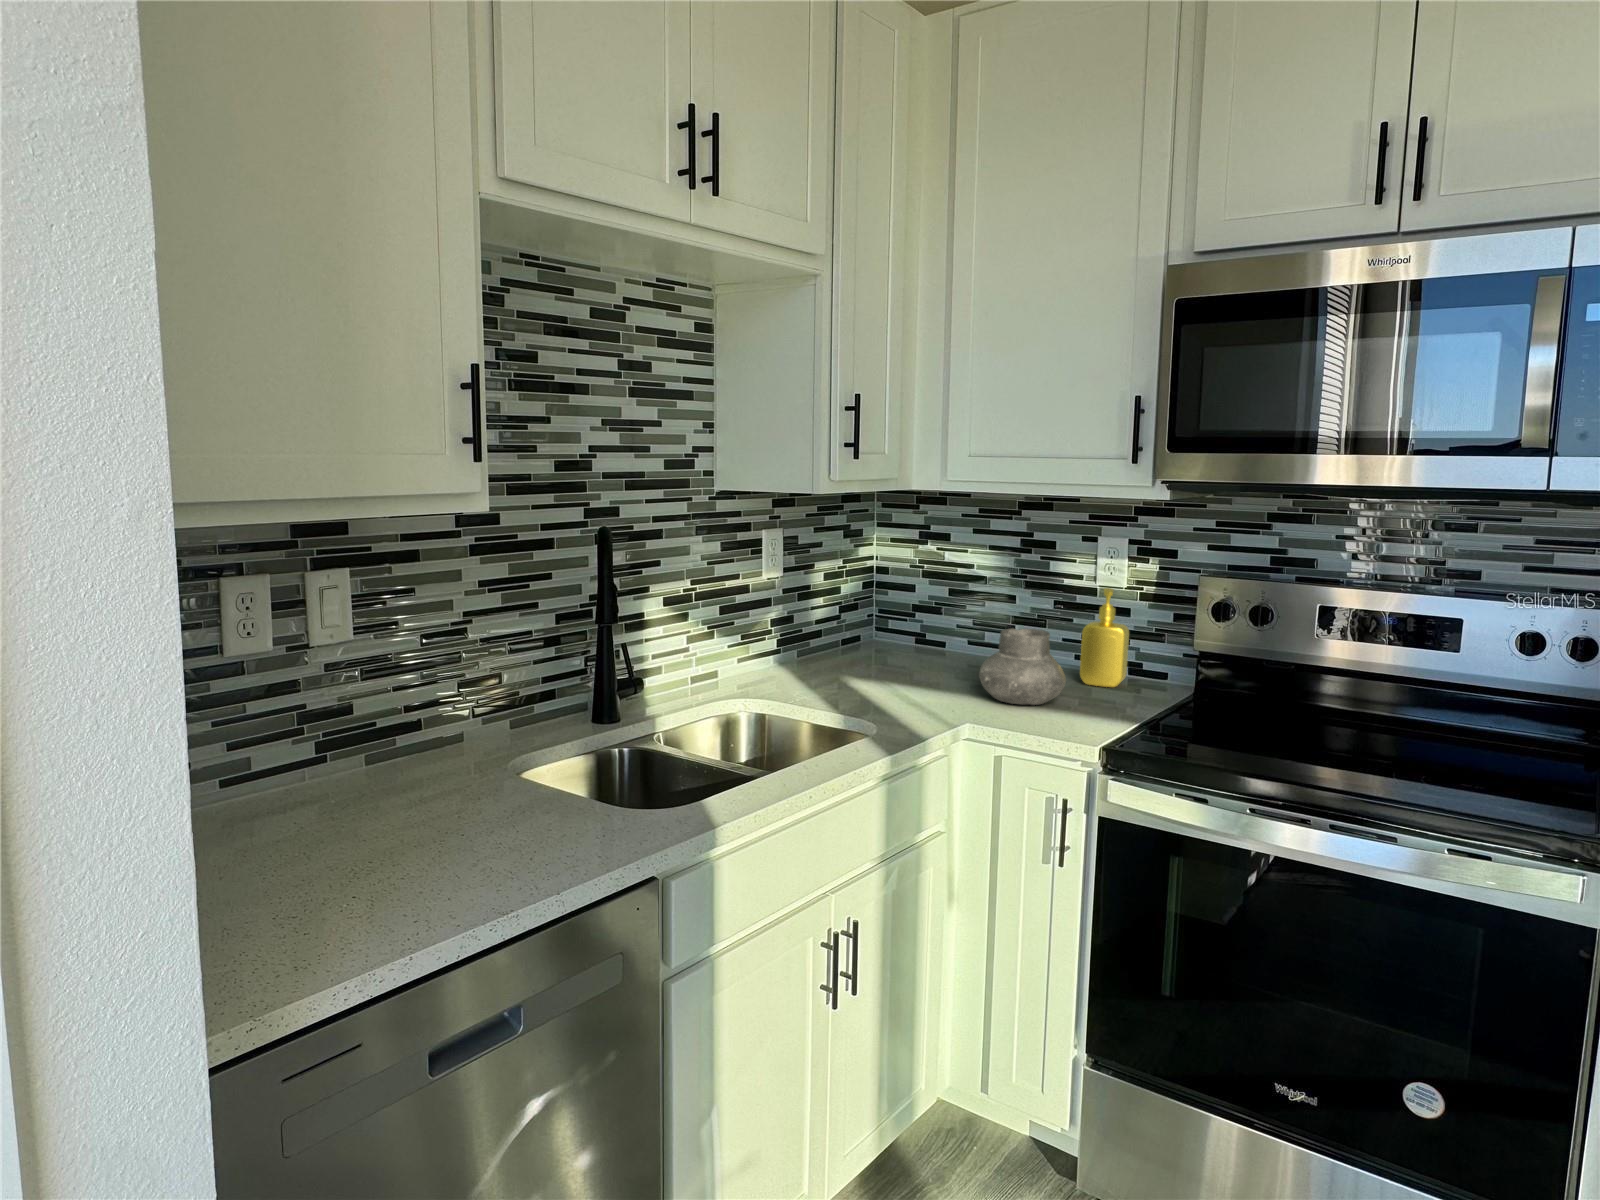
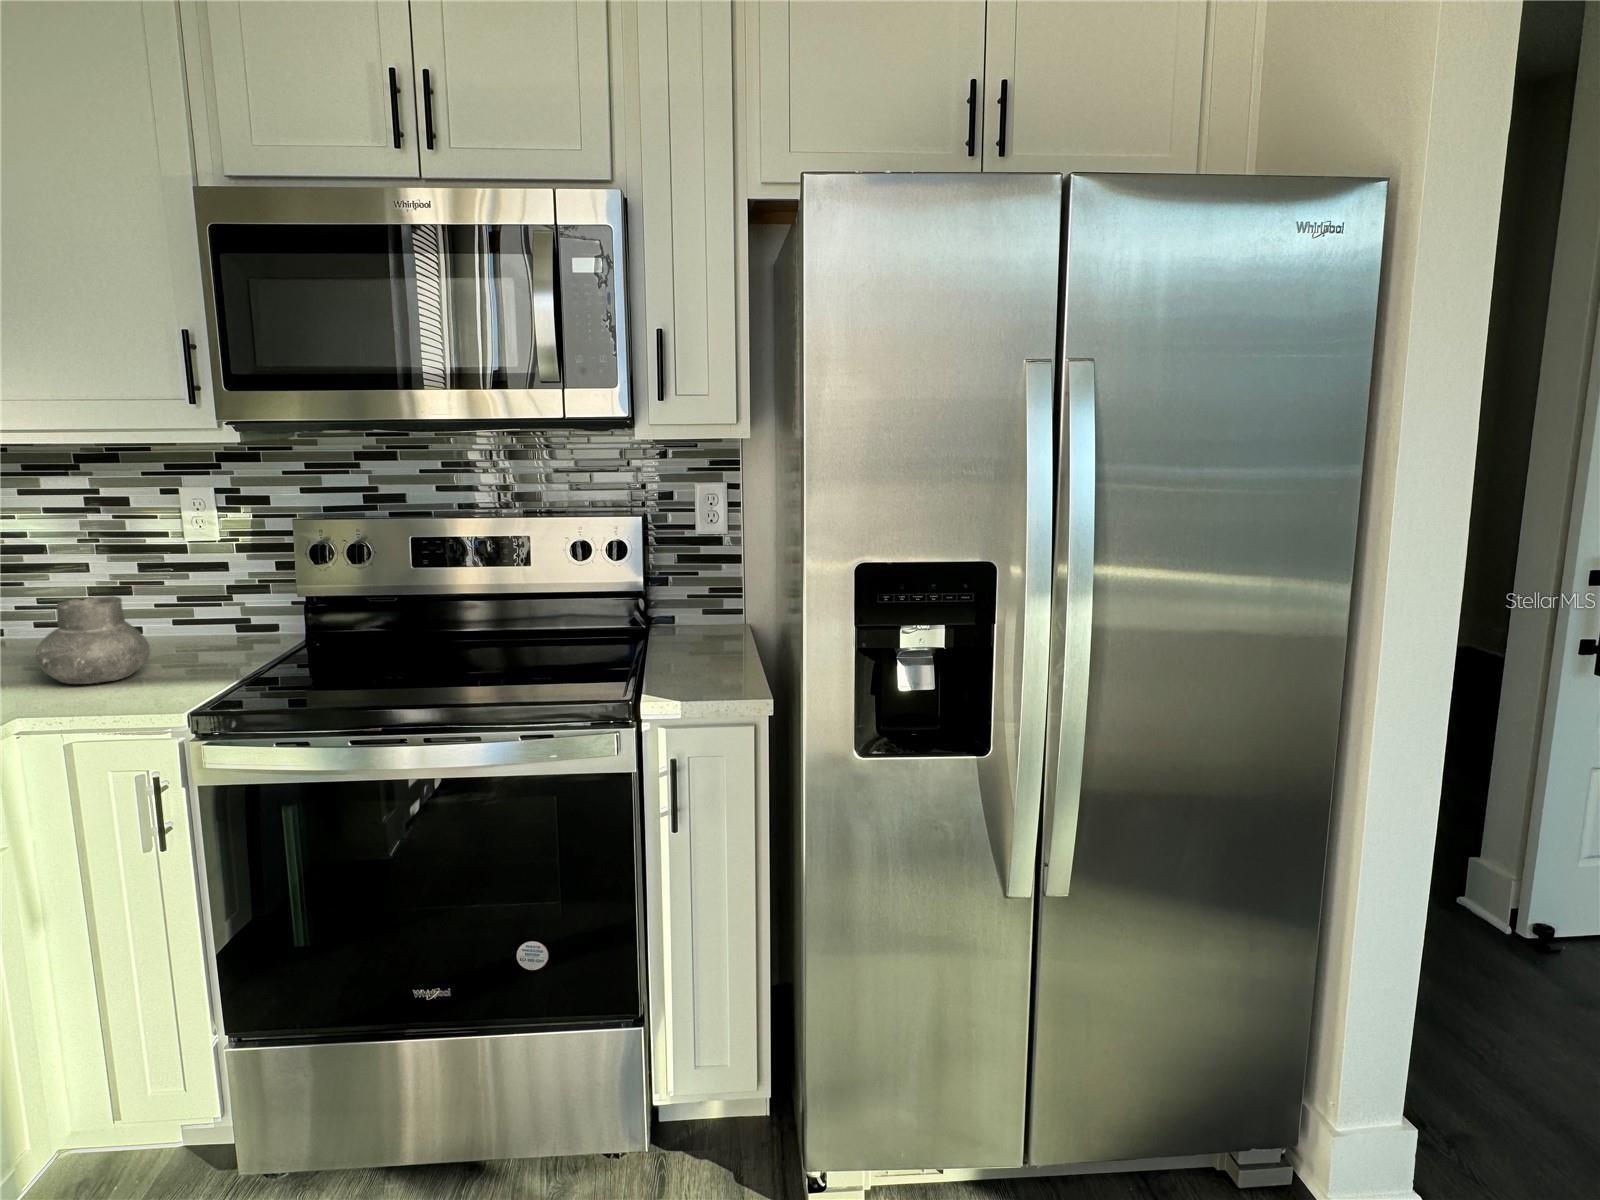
soap dispenser: present [1080,588,1129,687] -> none [170,542,231,650]

